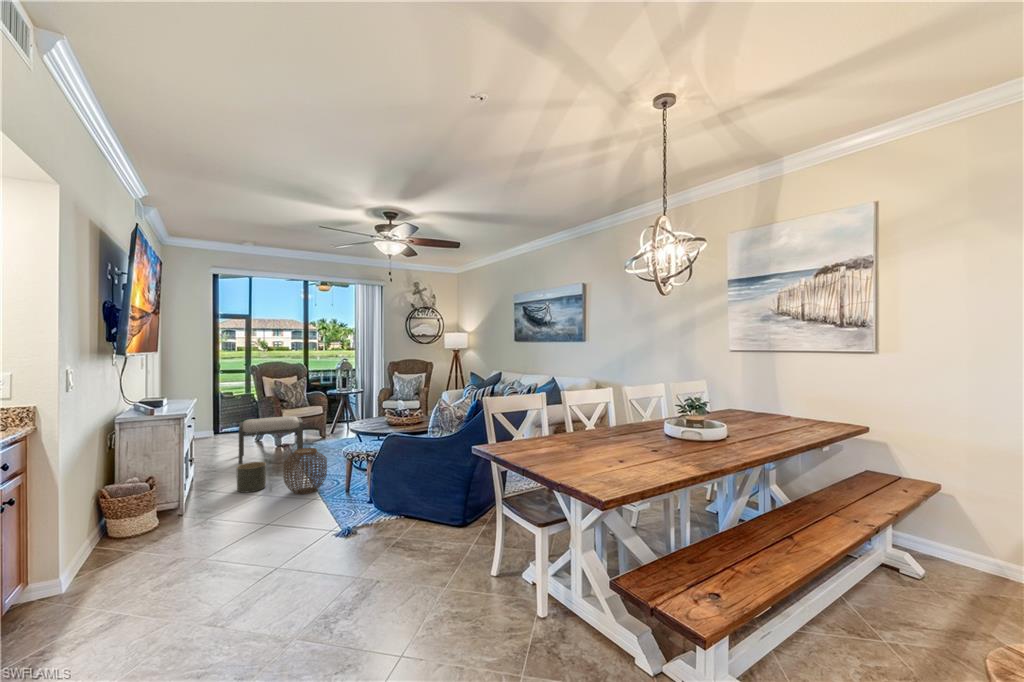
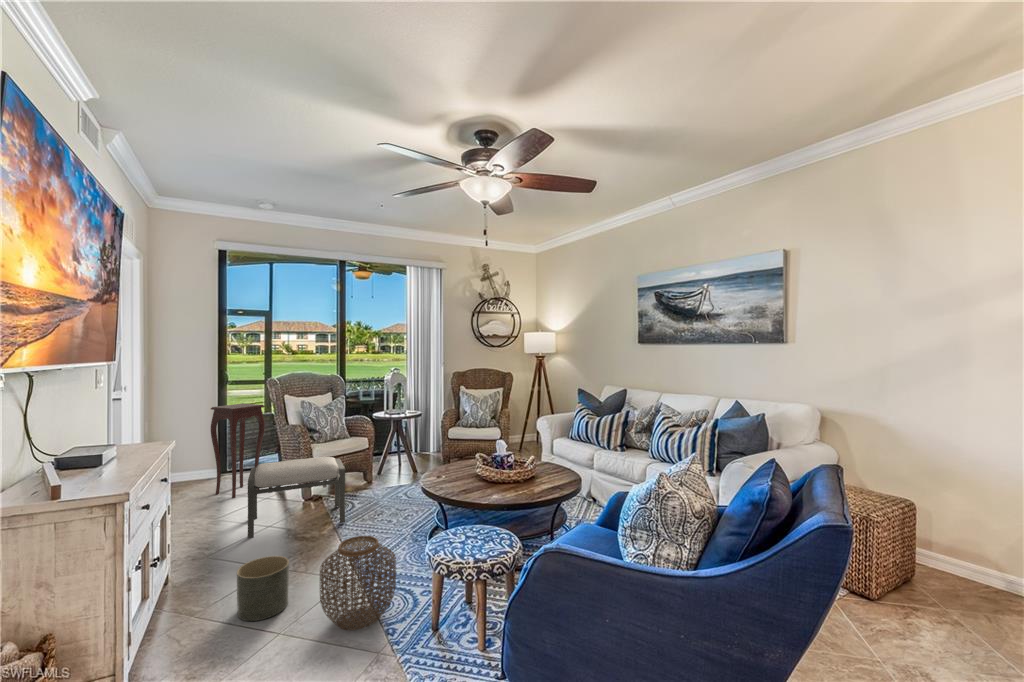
side table: none [209,383,248,447] -> present [211,403,265,498]

